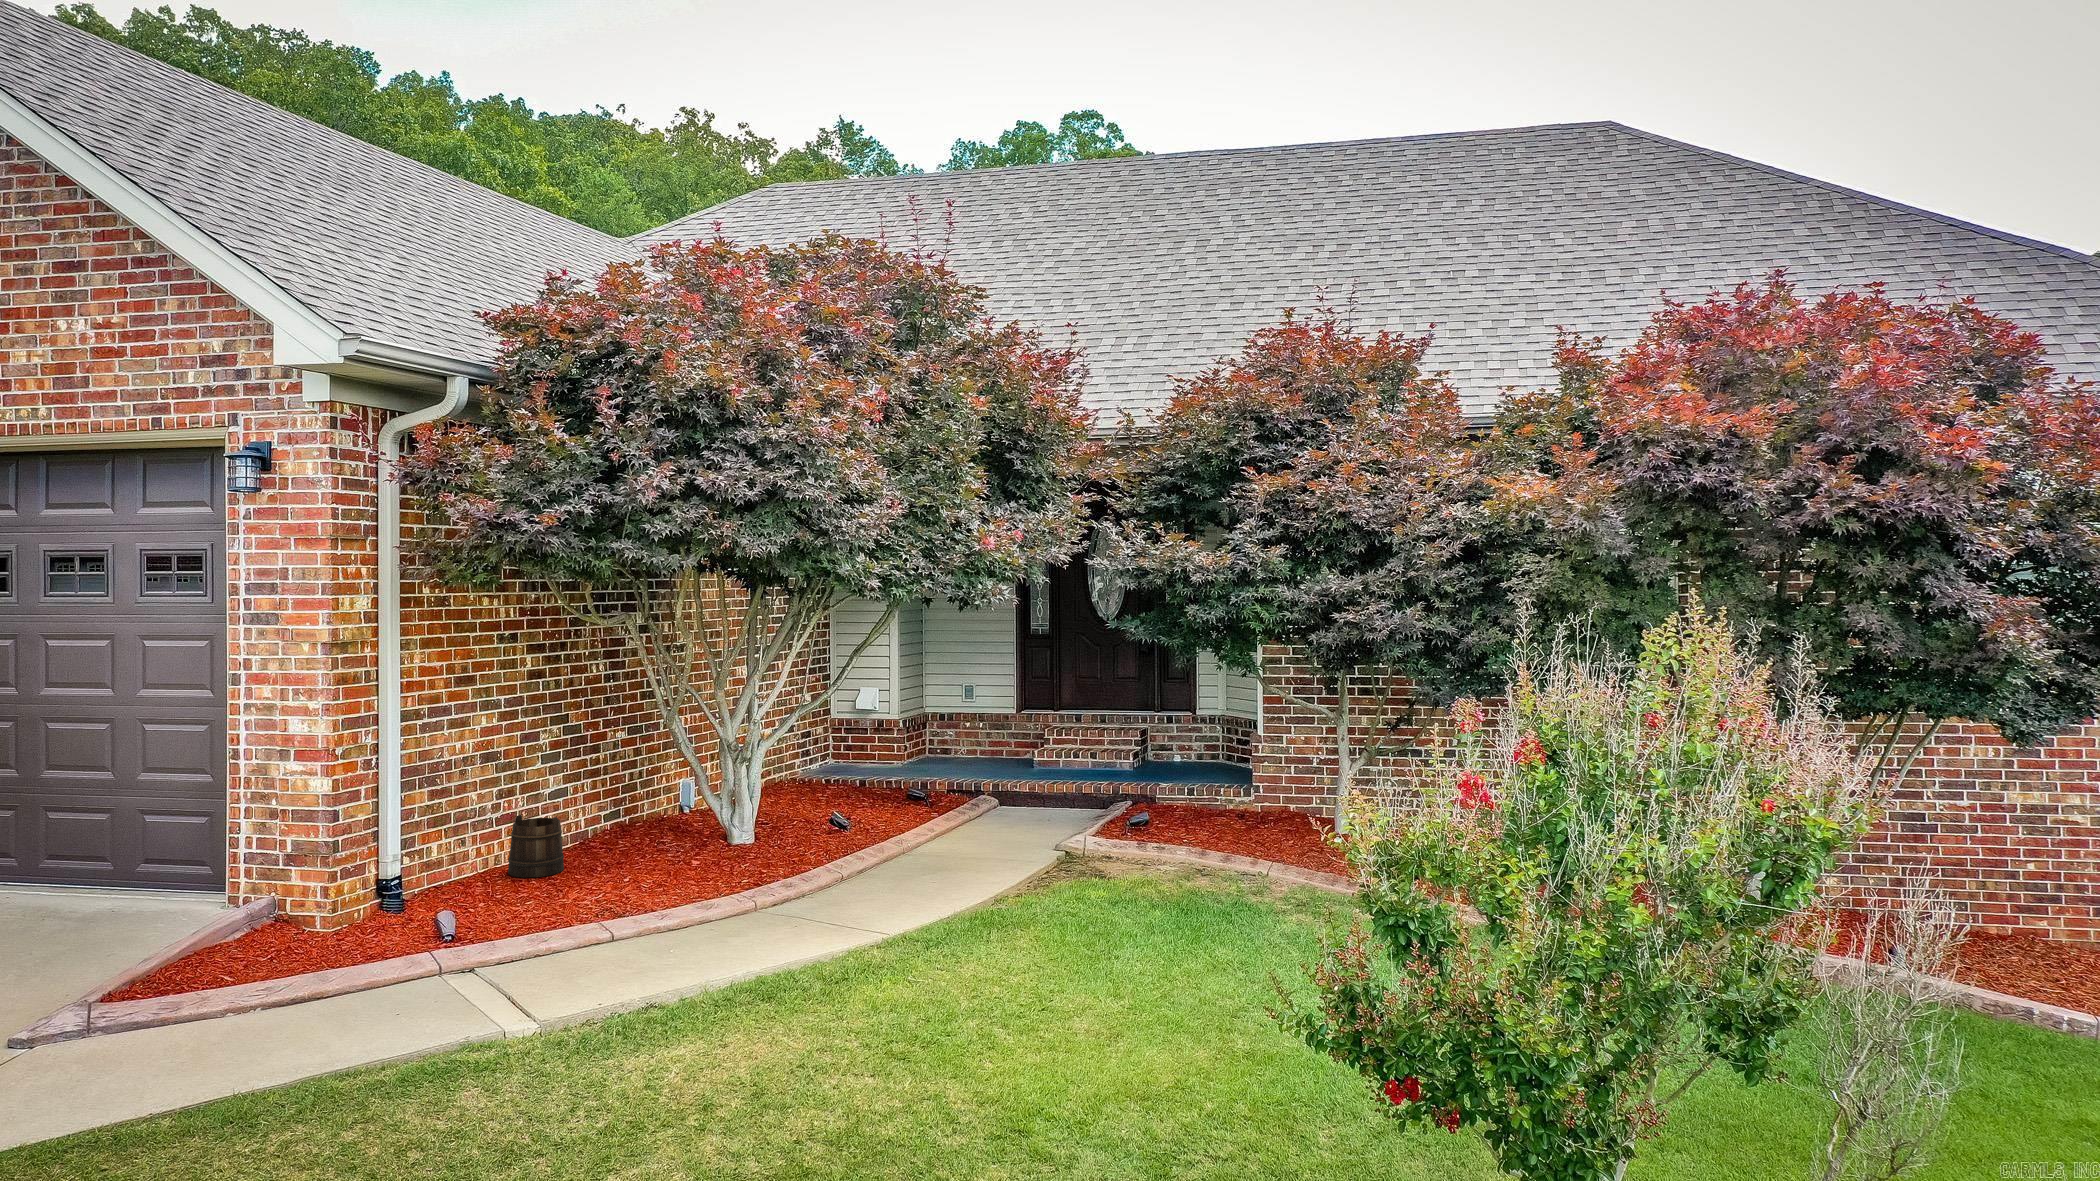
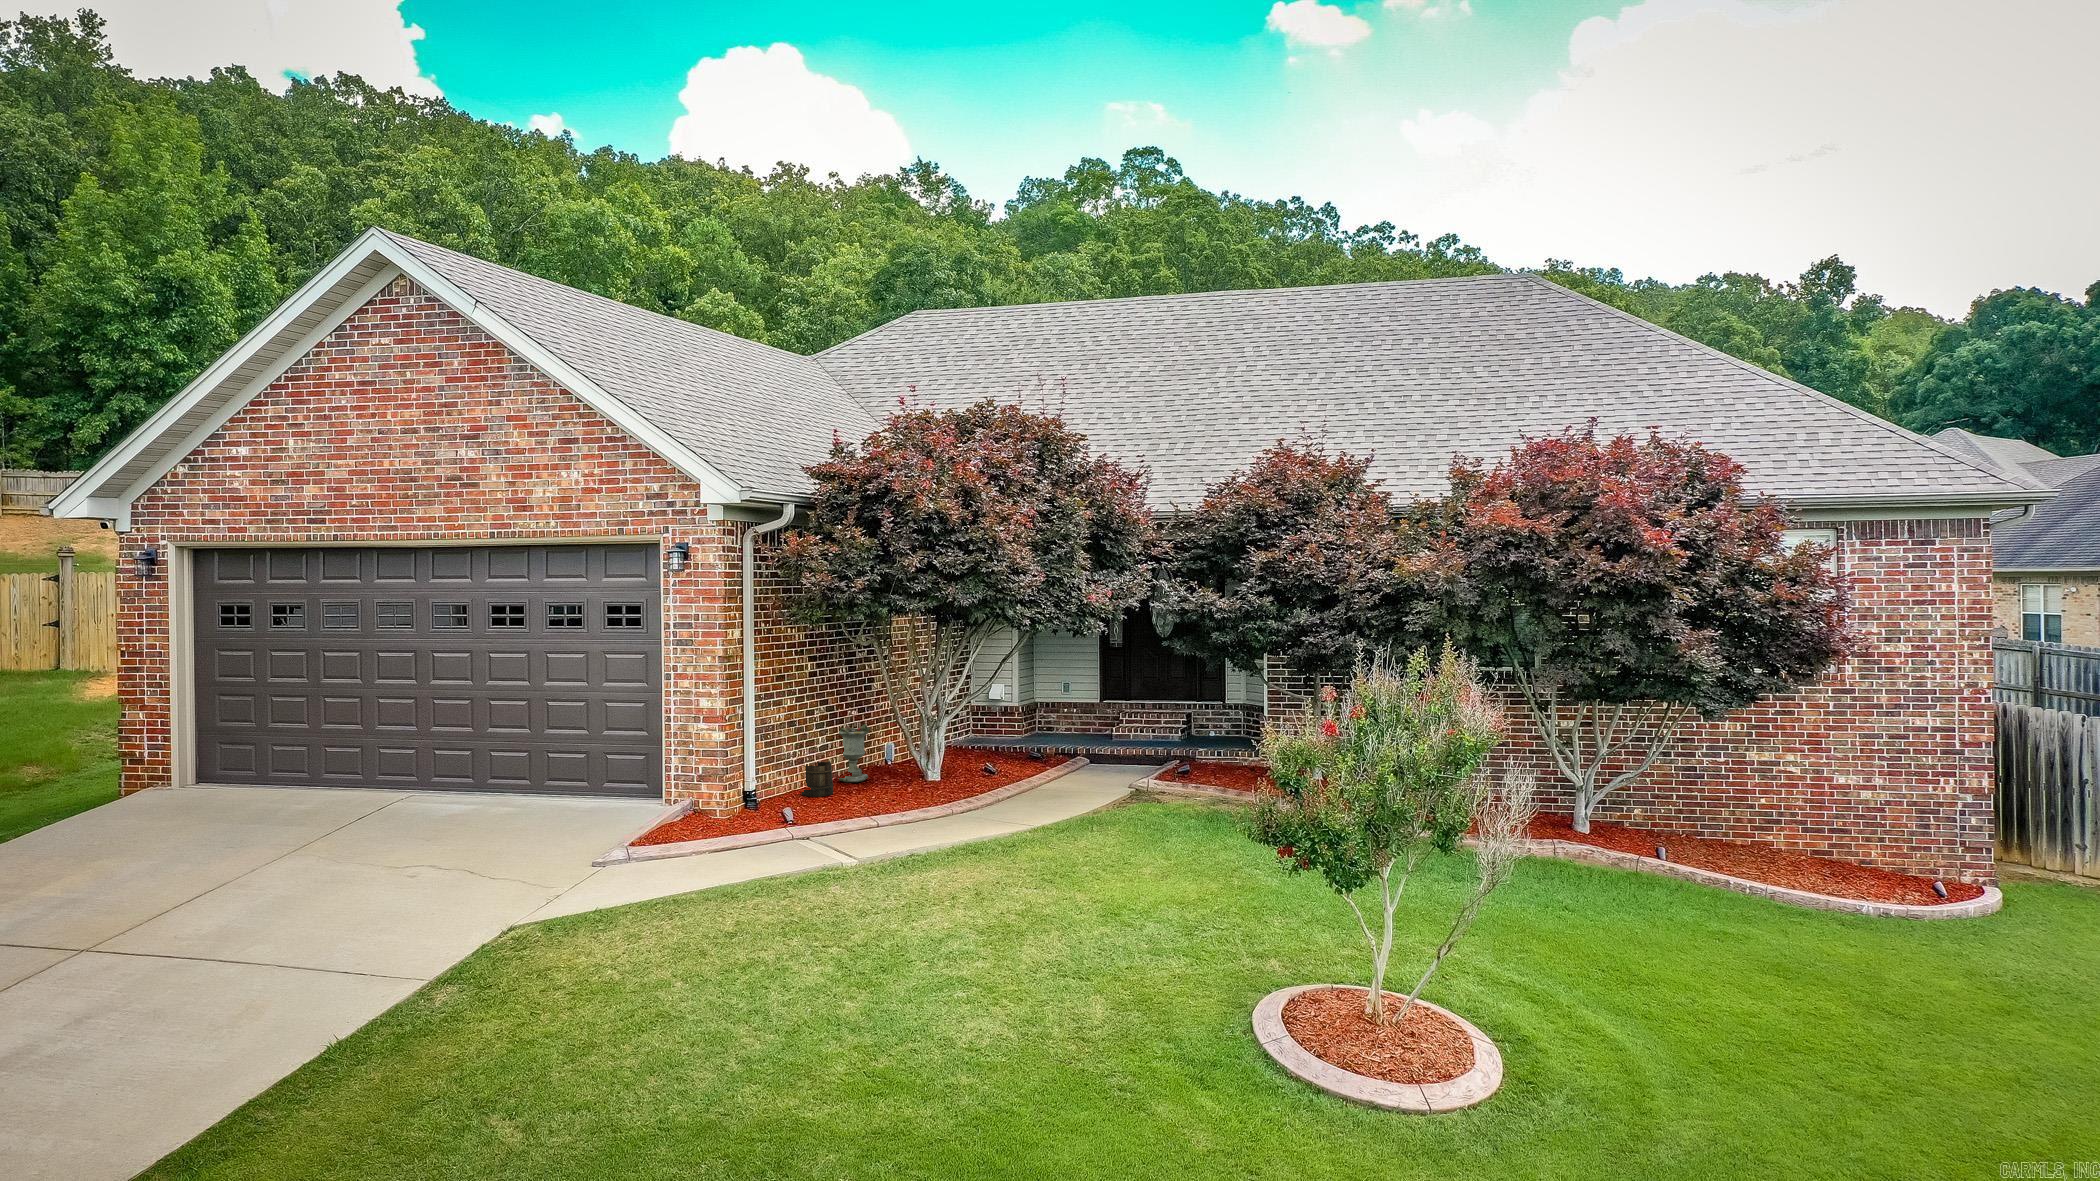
planter: none [583,754,639,849] -> present [839,724,870,782]

